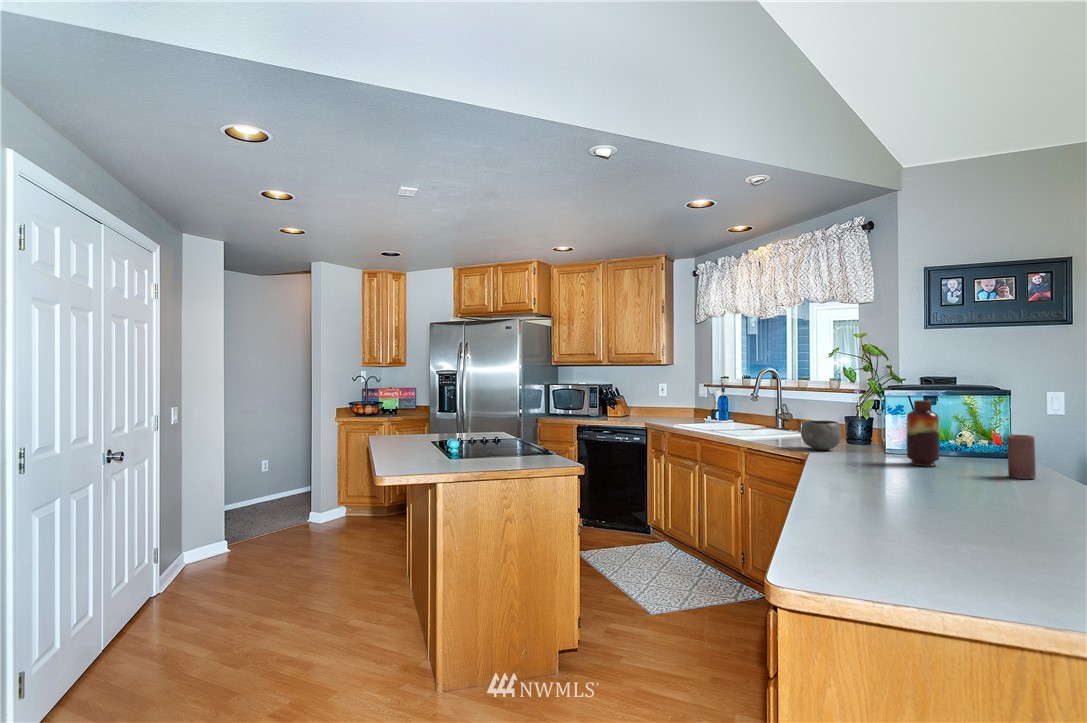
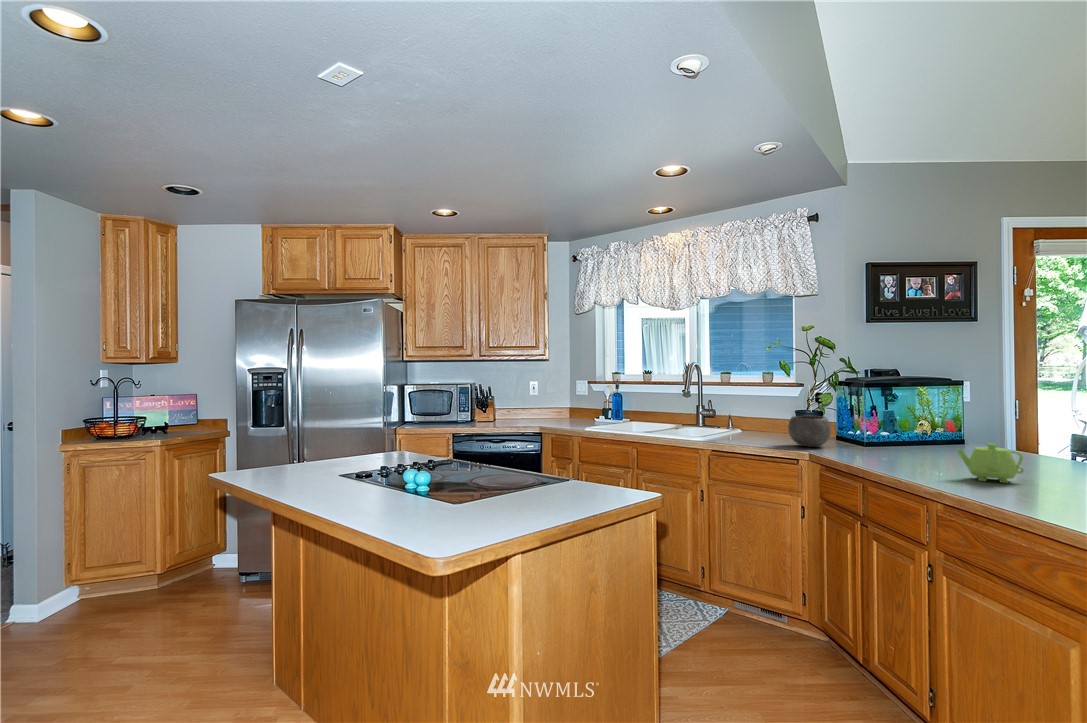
vase: present [906,400,939,467] -> none [920,391,952,457]
candle: present [1007,434,1036,479] -> none [1024,421,1050,462]
teapot: none [851,449,904,487] -> present [957,443,1024,483]

